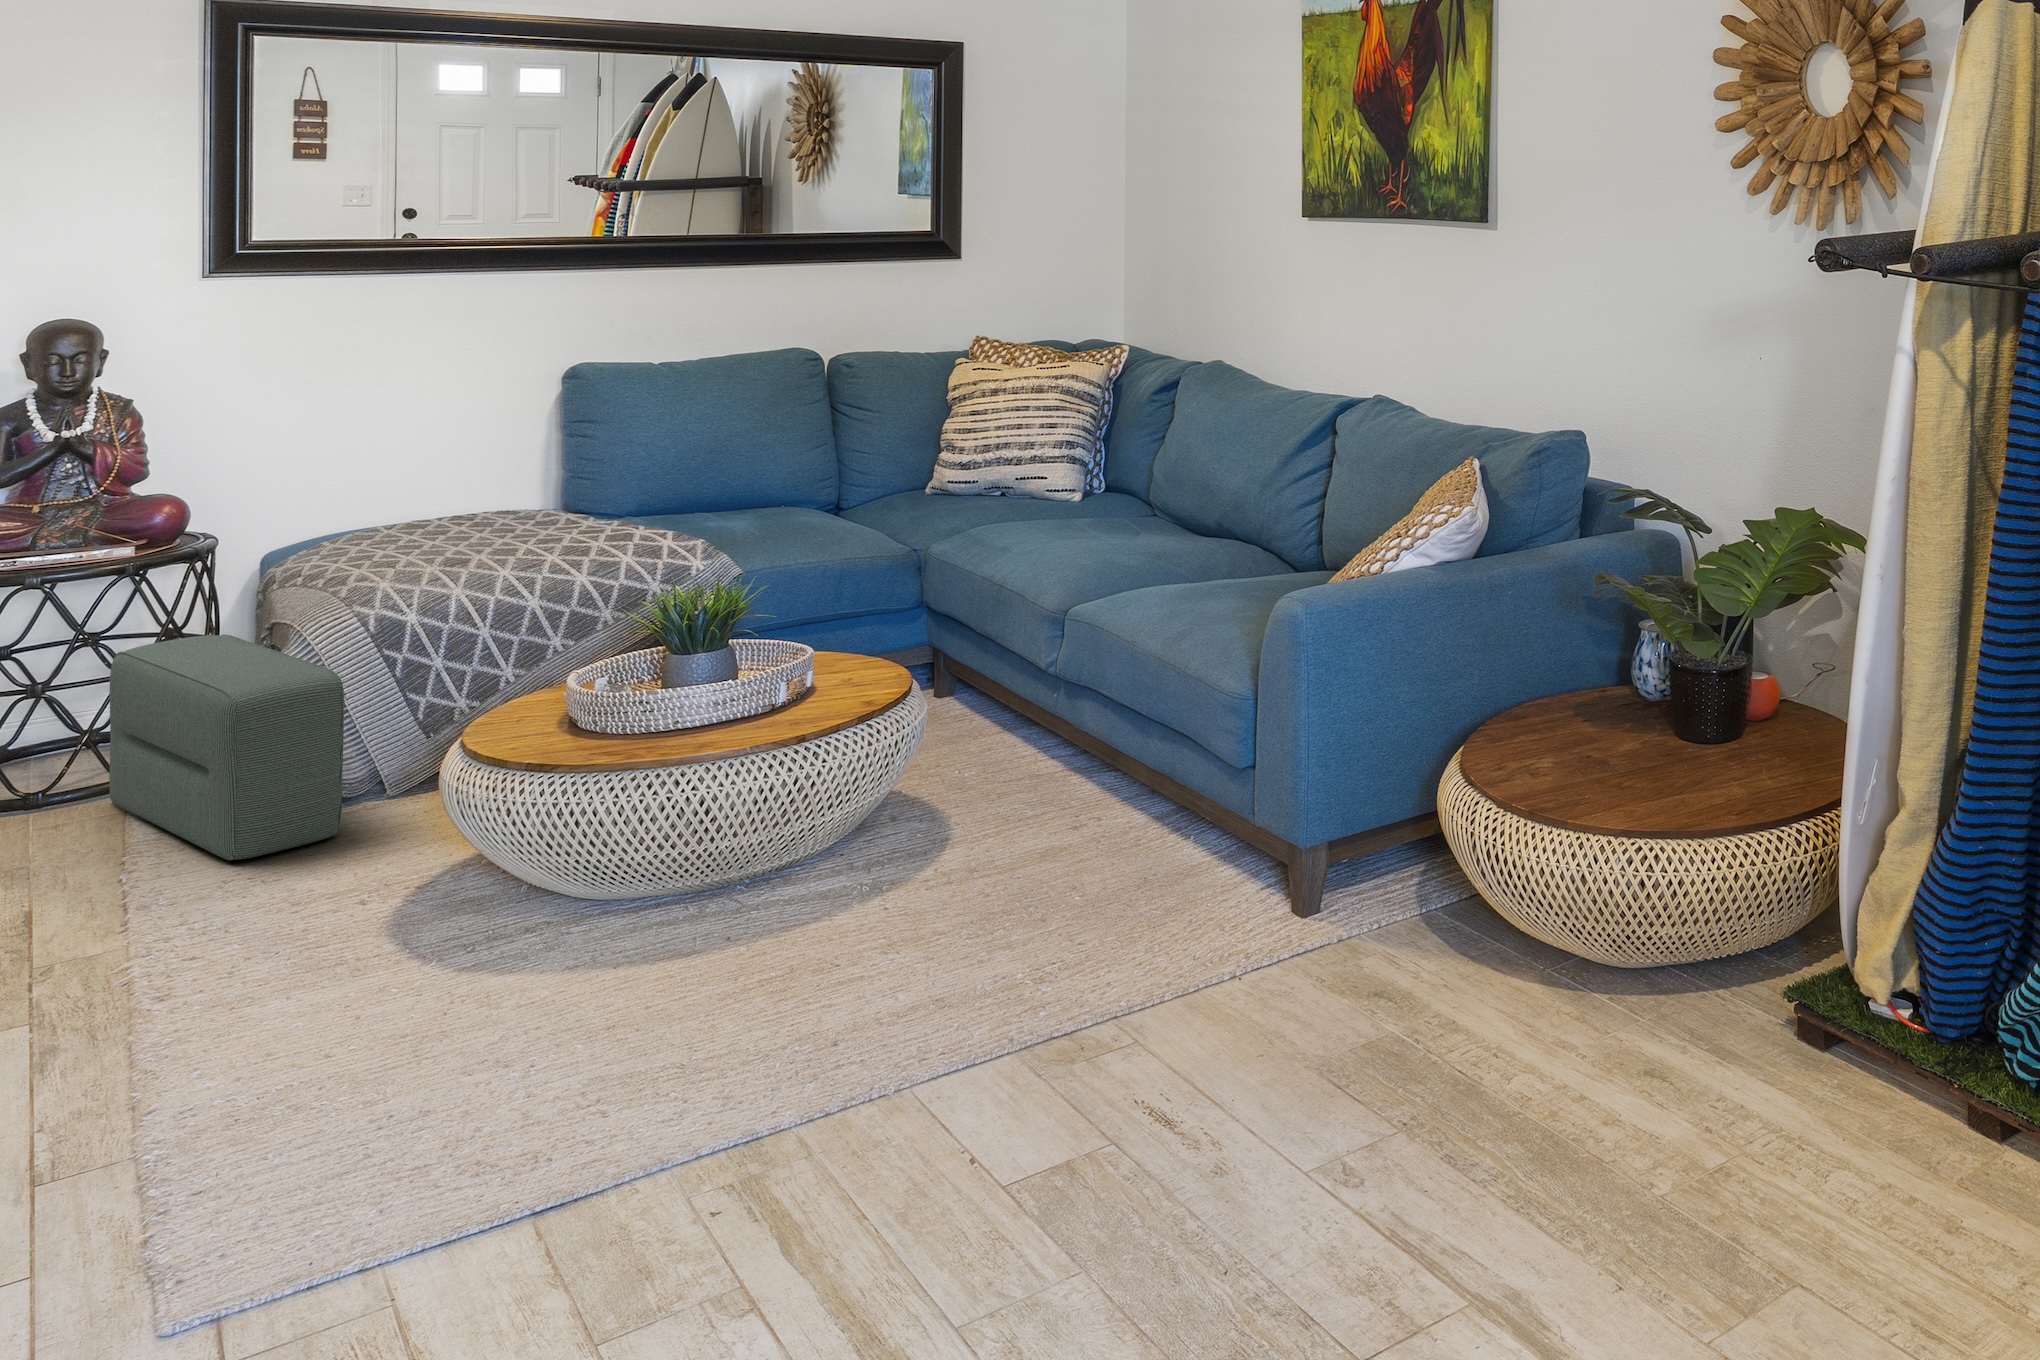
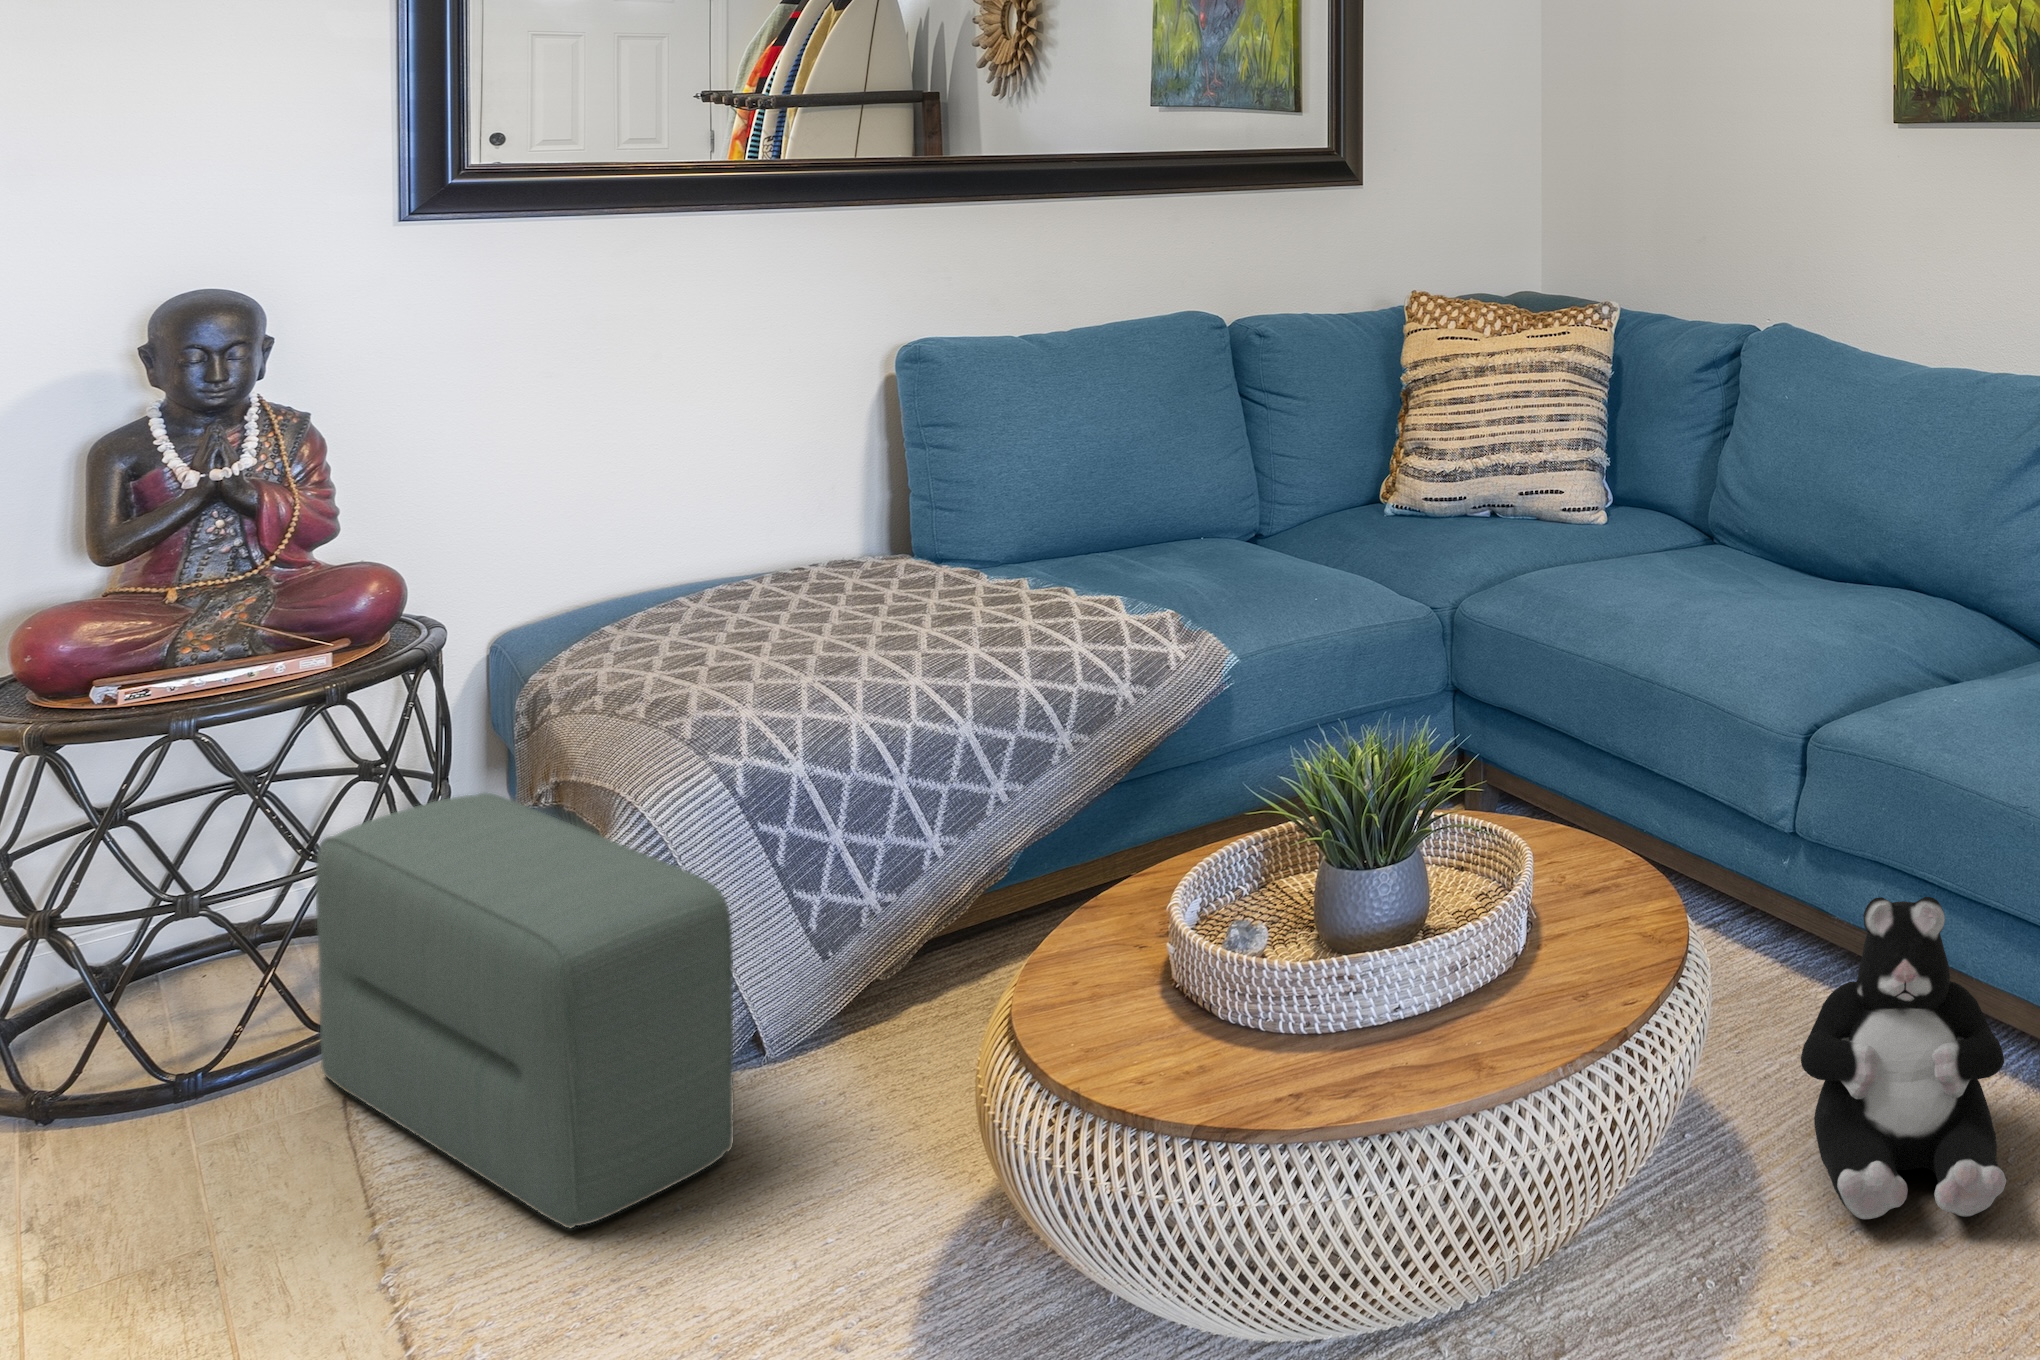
plush toy: none [963,692,1104,866] -> present [1801,897,2006,1219]

